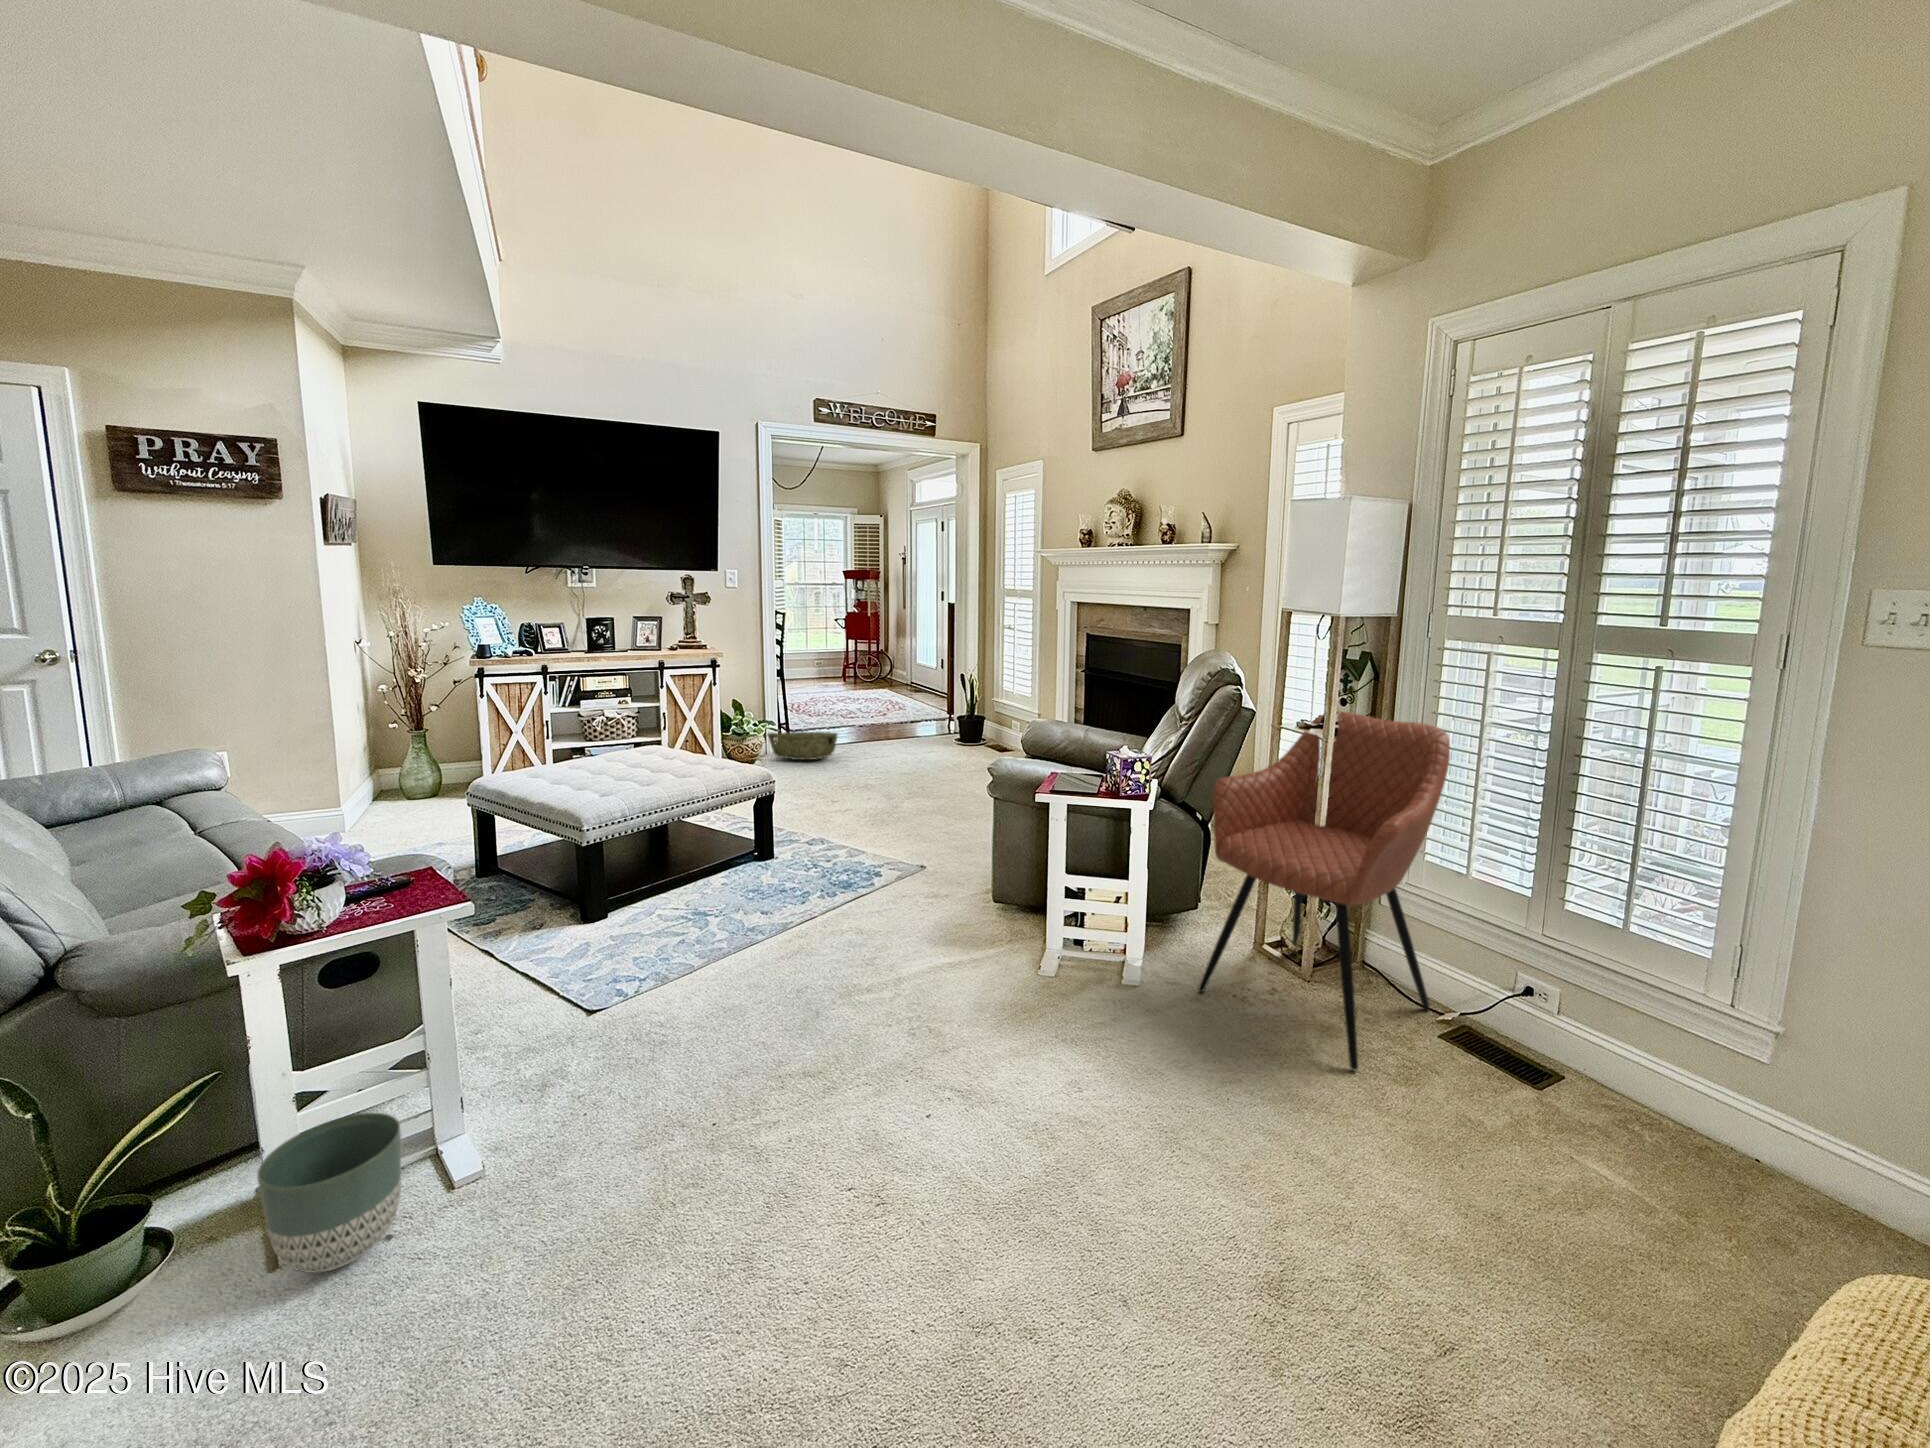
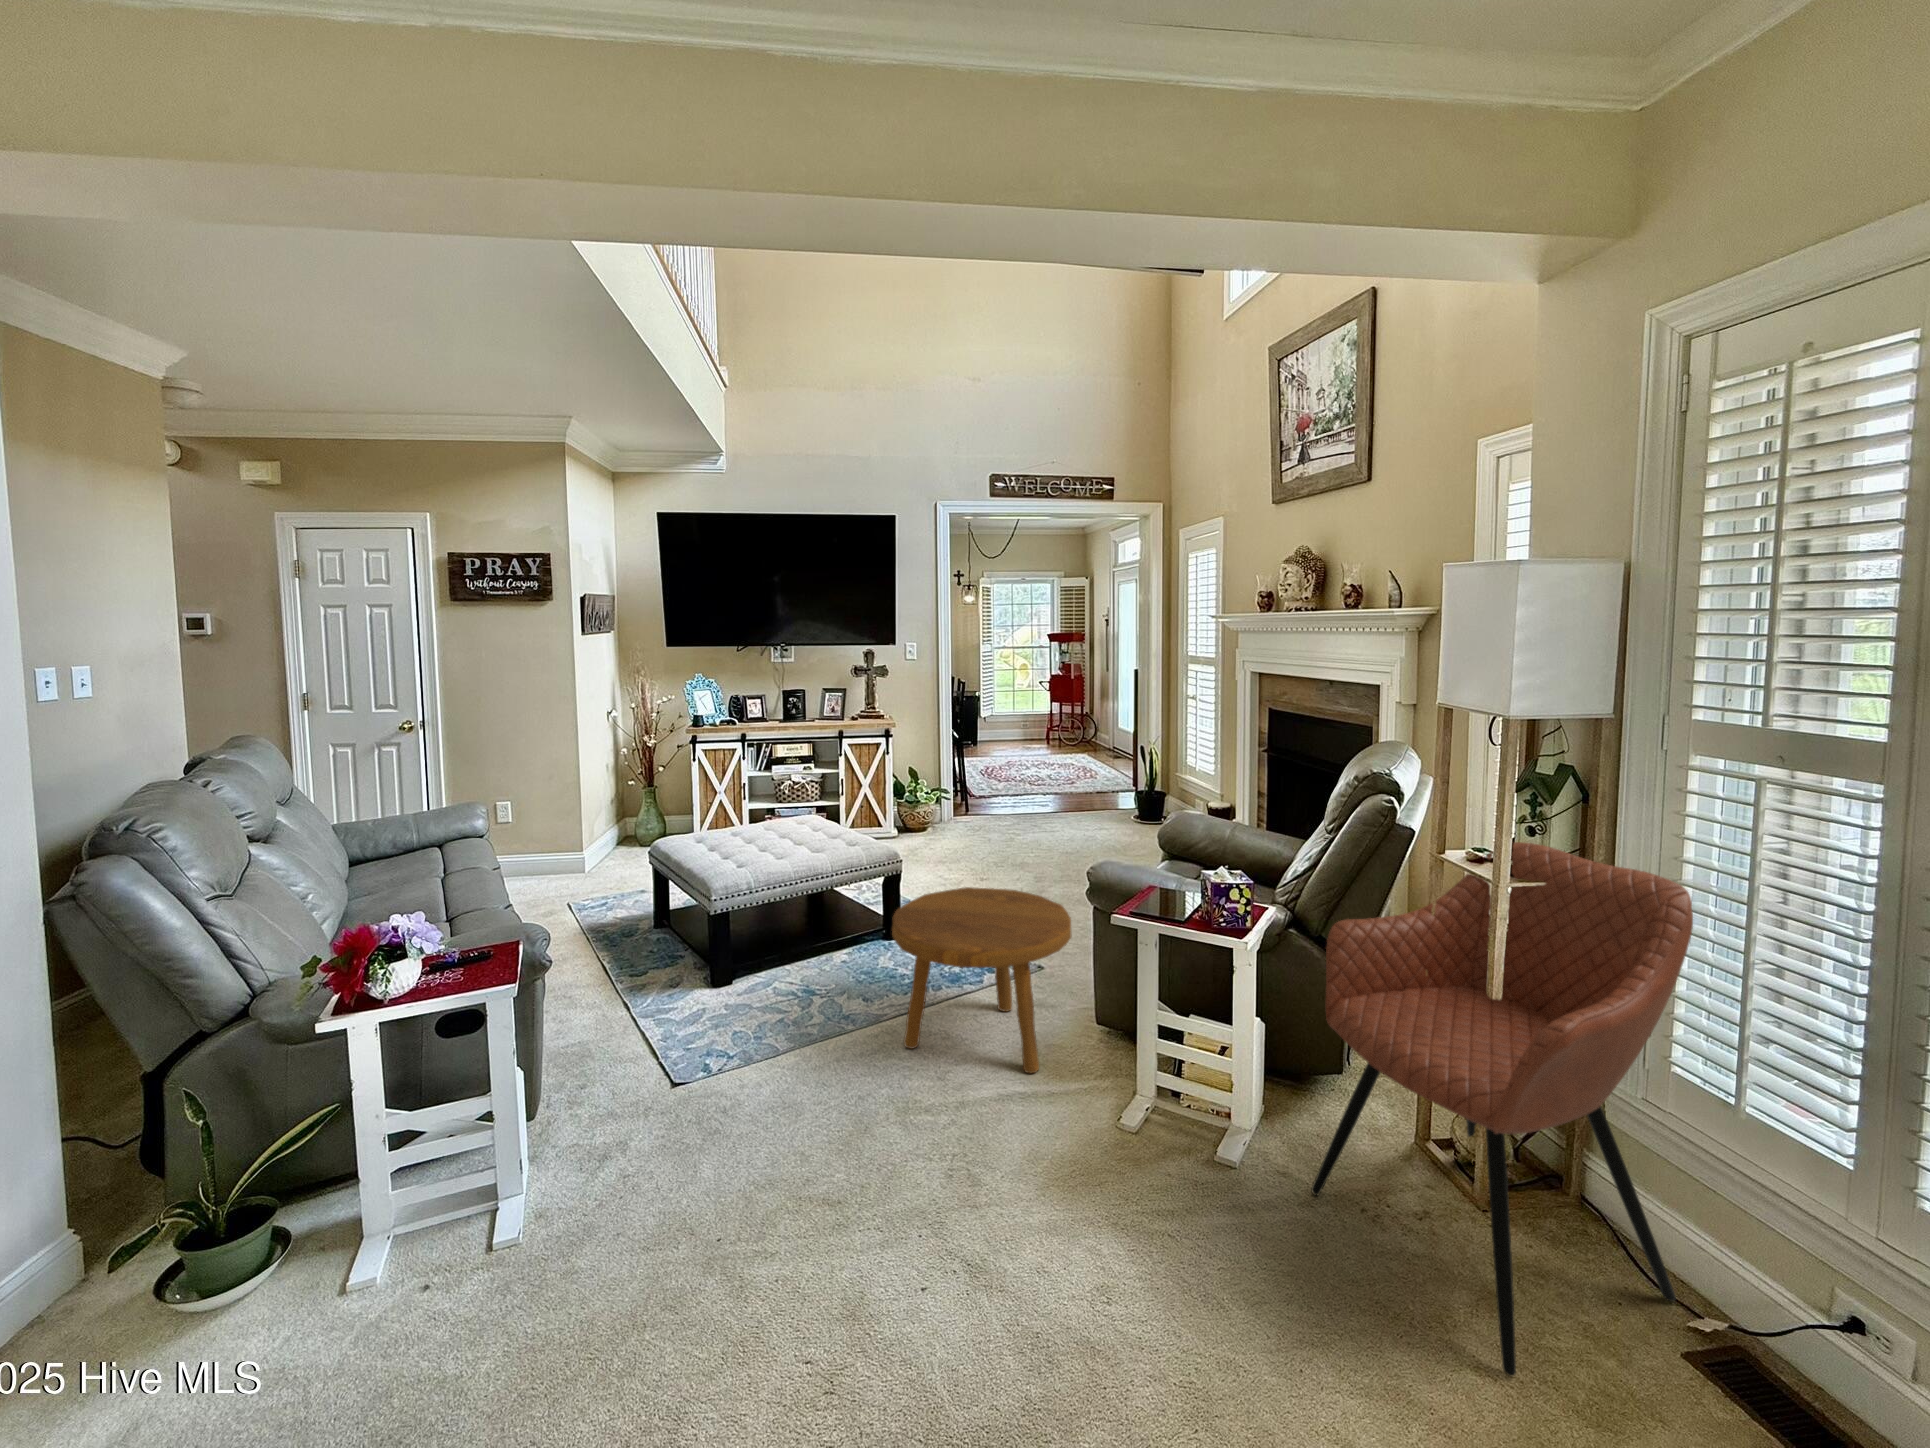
woven basket: present [768,732,838,760] -> none [938,801,1006,833]
footstool: none [808,792,979,948] -> present [892,887,1072,1073]
planter: present [257,1113,401,1273] -> none [326,1163,442,1307]

